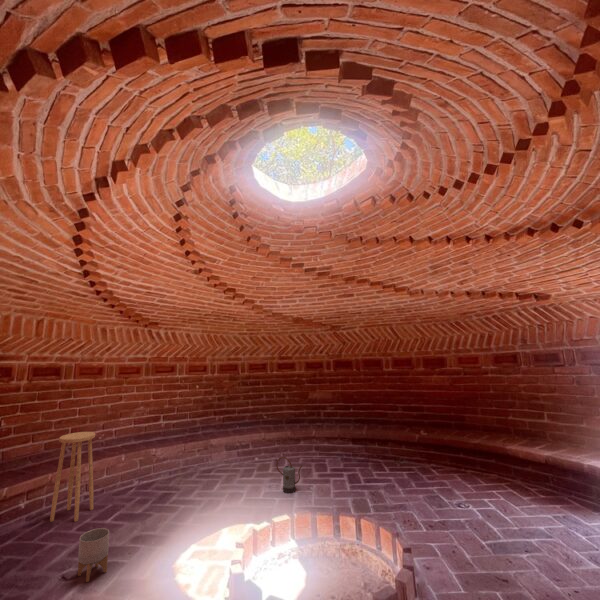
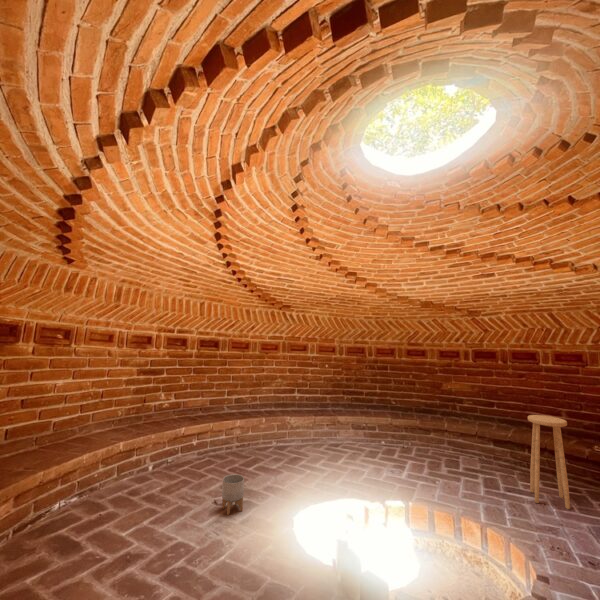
stool: present [50,432,95,522] -> present [528,415,570,509]
watering can: present [276,457,302,493] -> none [399,443,426,481]

